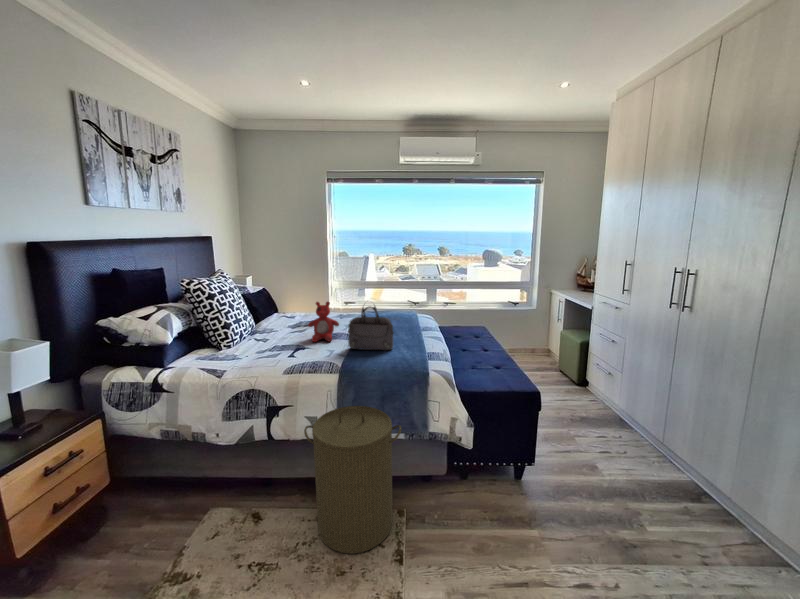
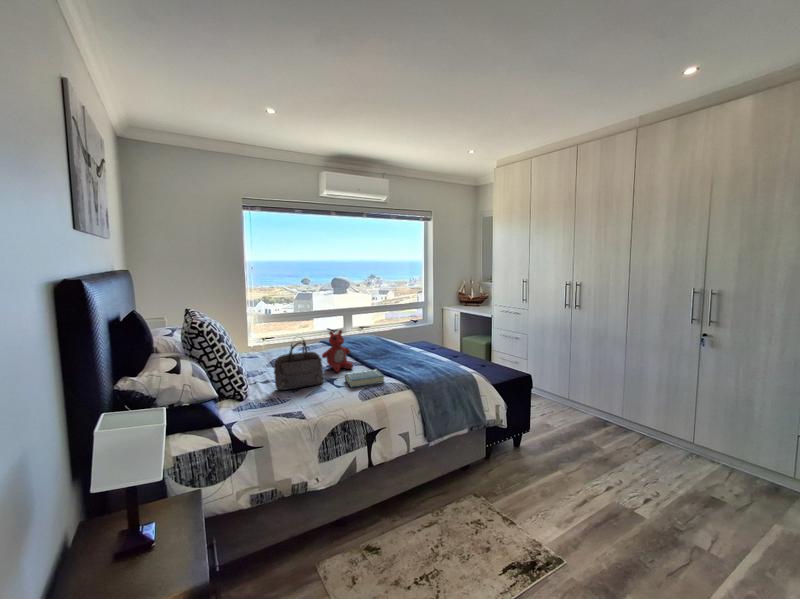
handbag: present [348,306,394,350] -> present [274,340,323,390]
hardback book: none [292,345,334,361] -> present [345,369,384,387]
laundry hamper: present [304,406,402,554] -> none [419,409,491,540]

